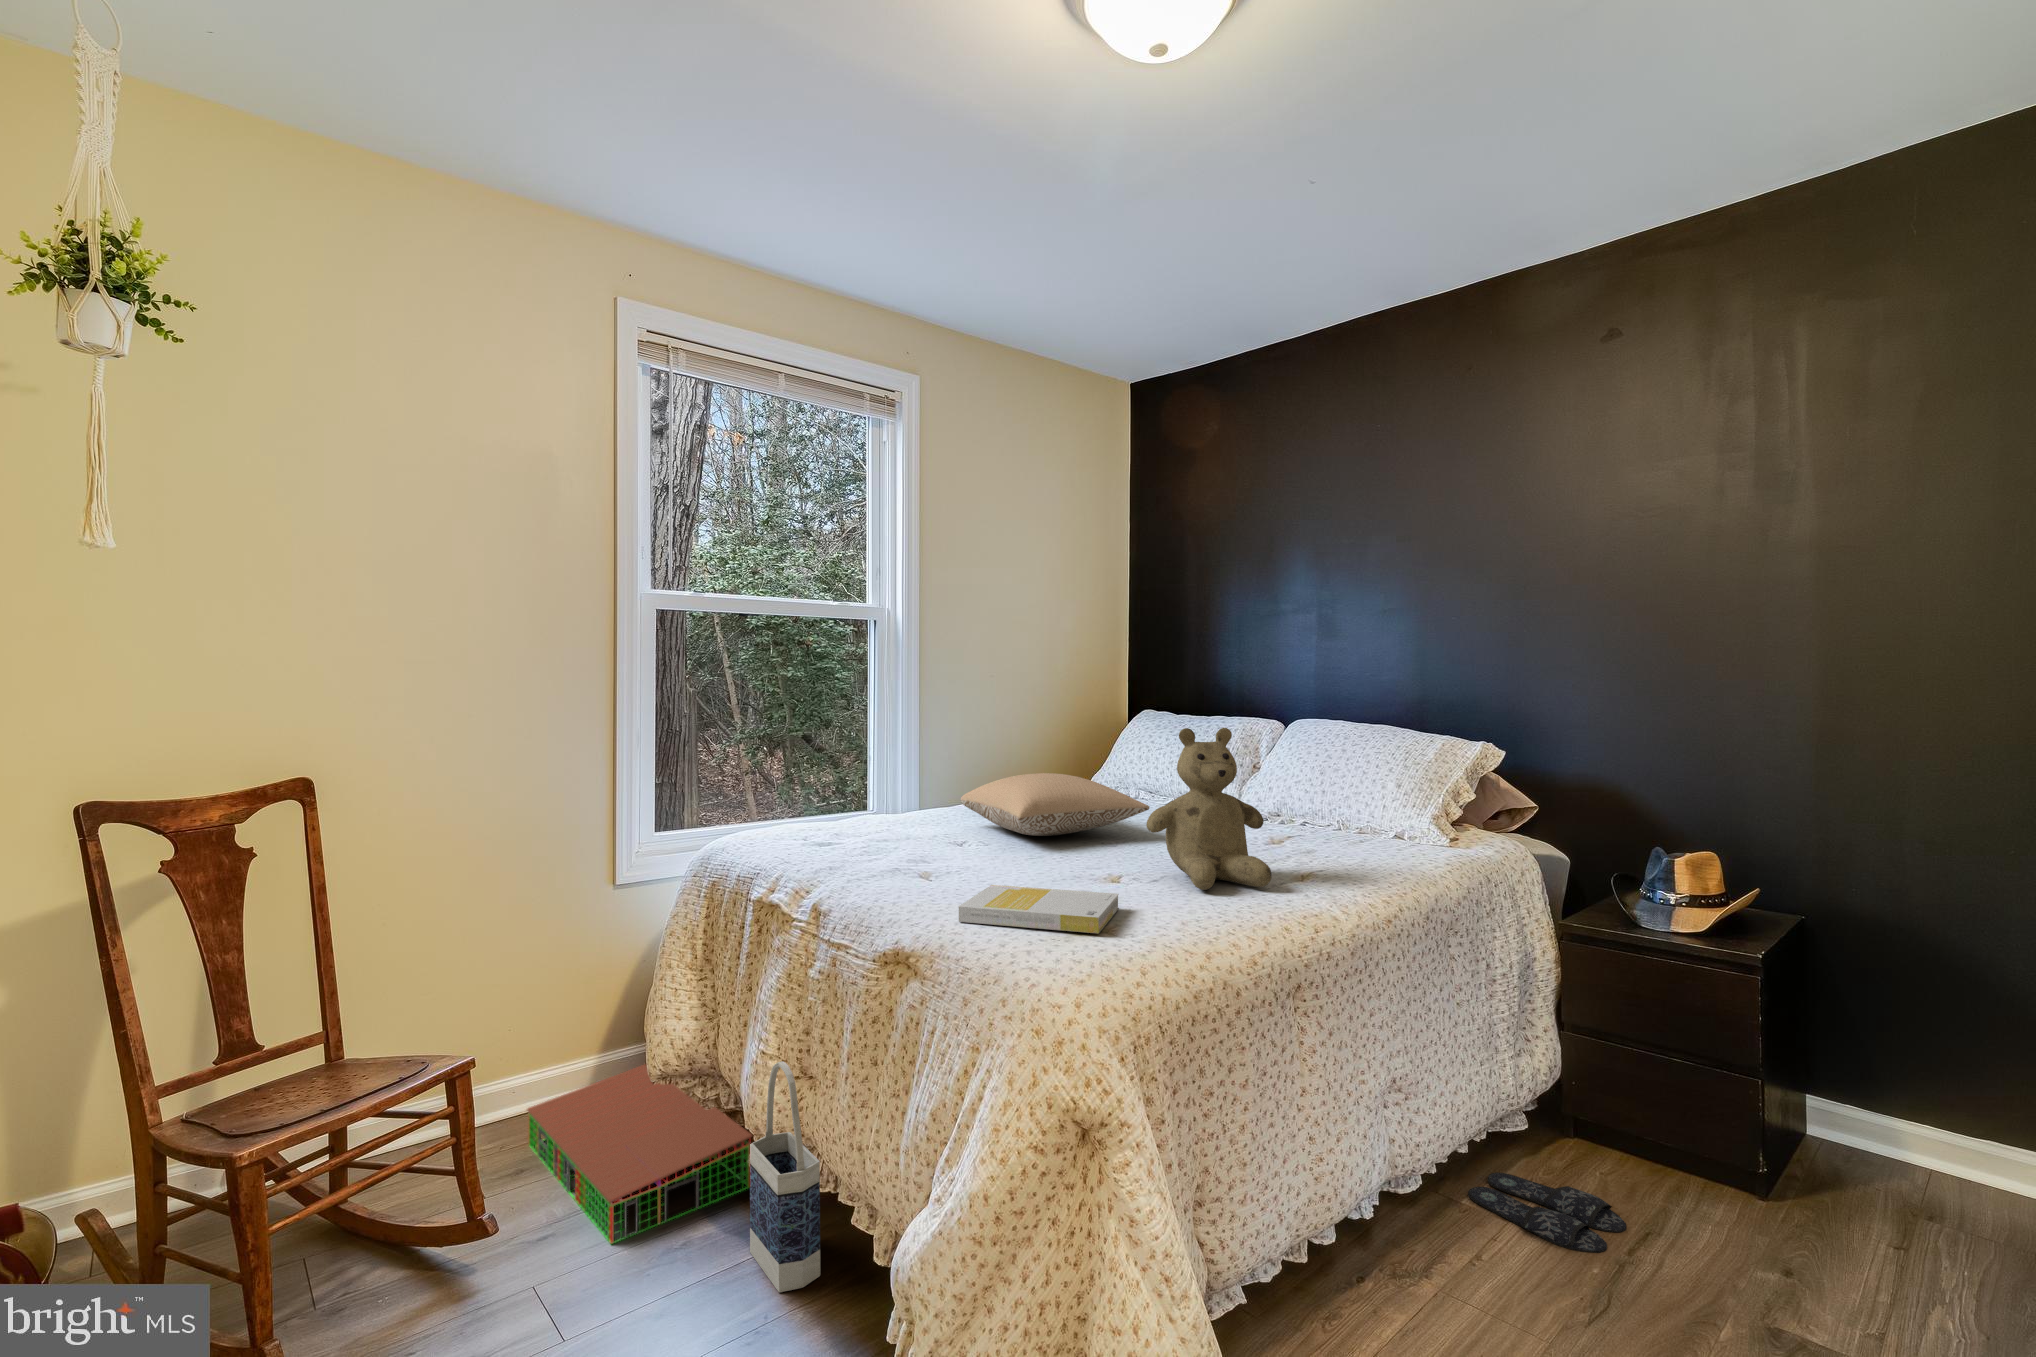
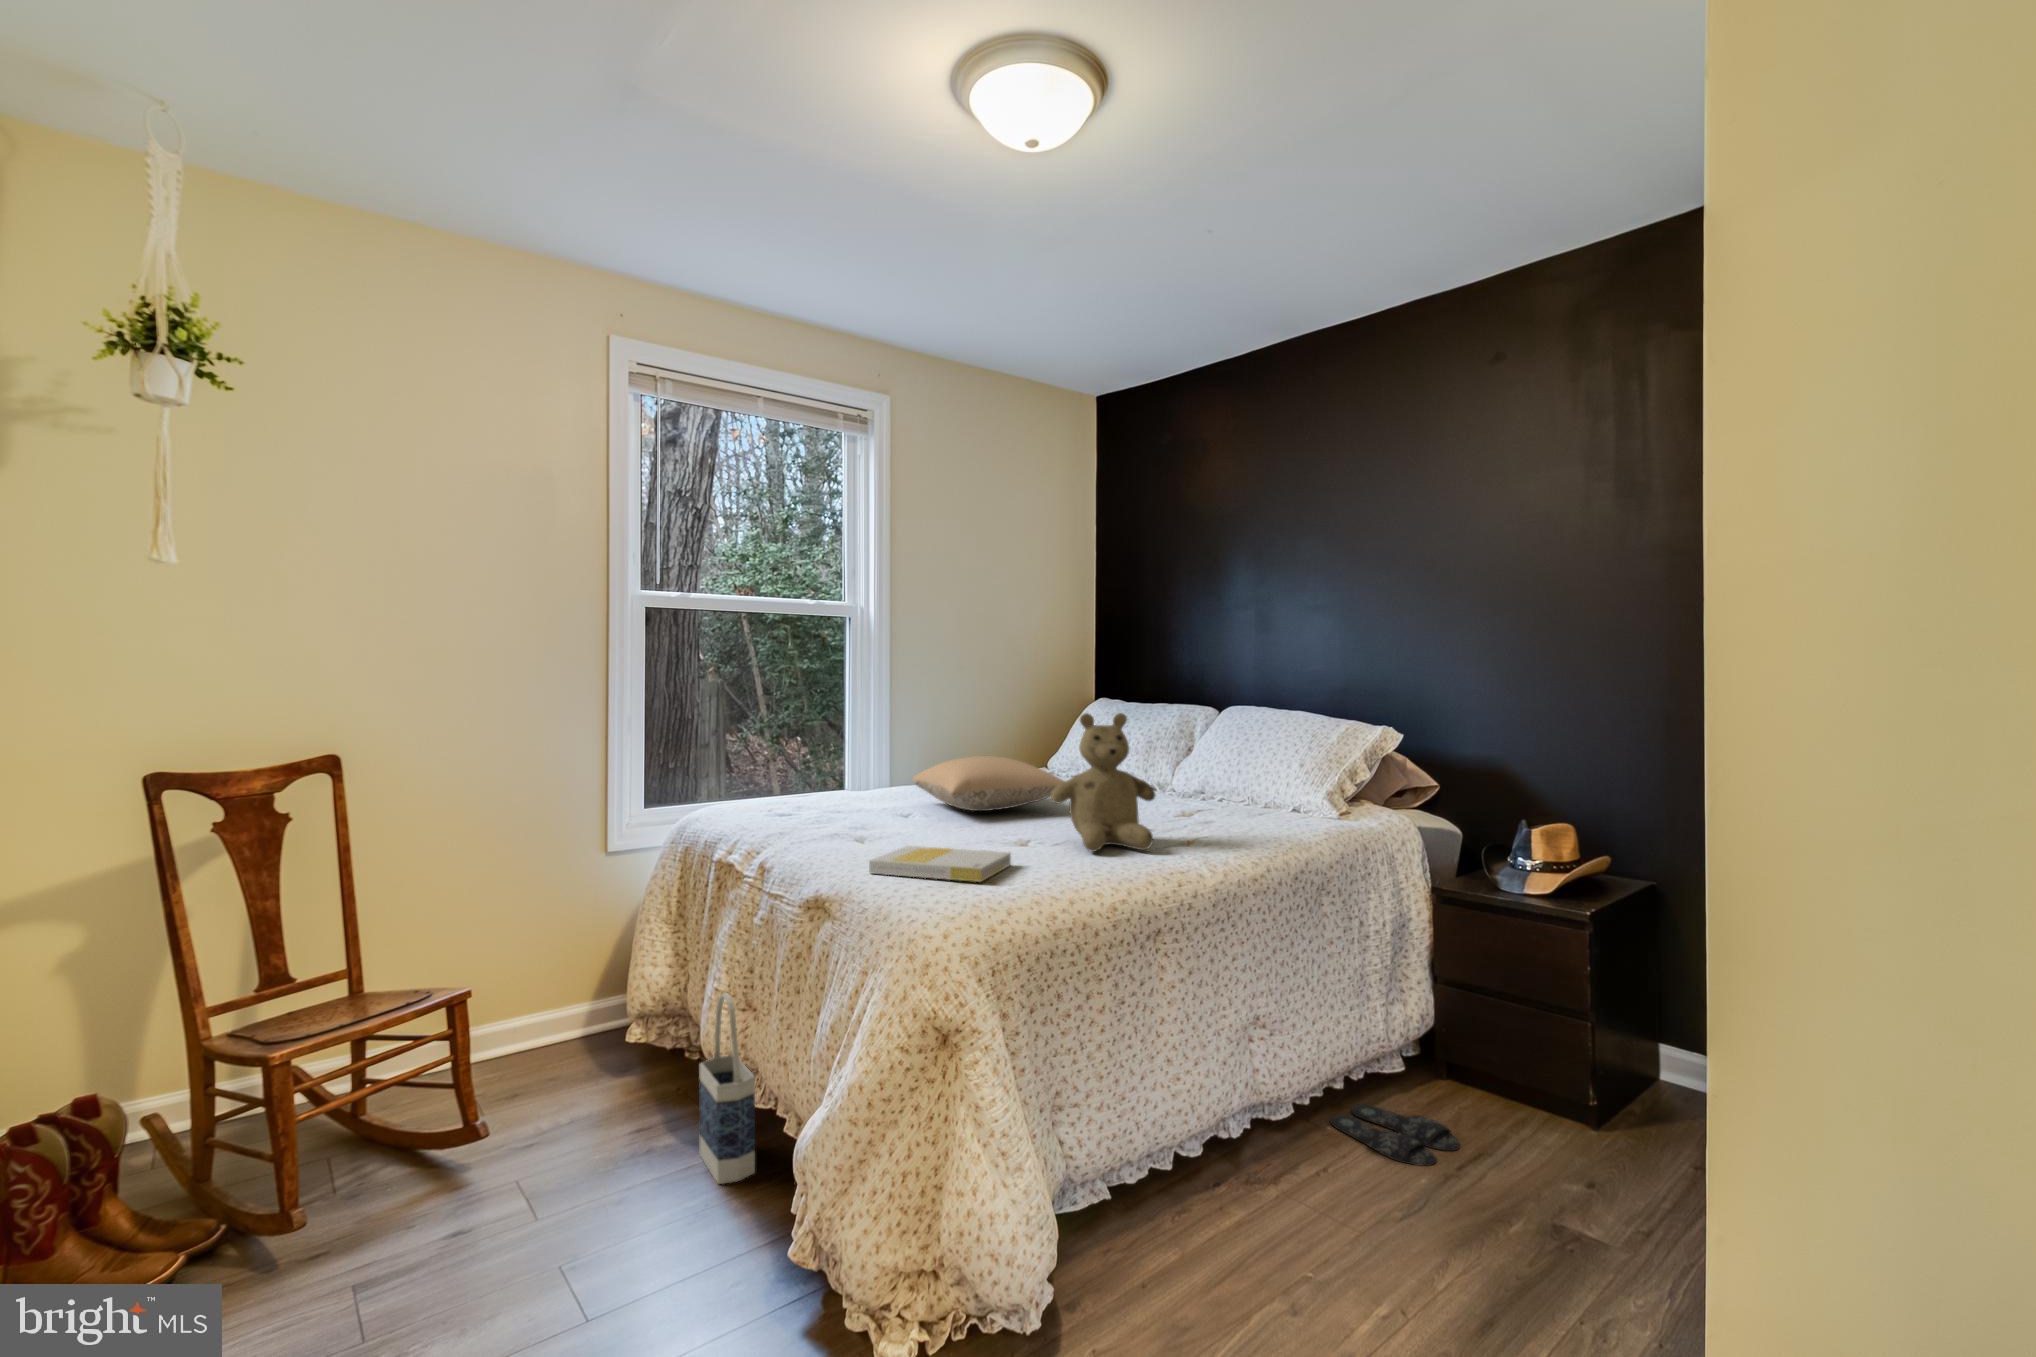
storage bin: present [527,1064,752,1244] -> none [525,1008,711,1148]

